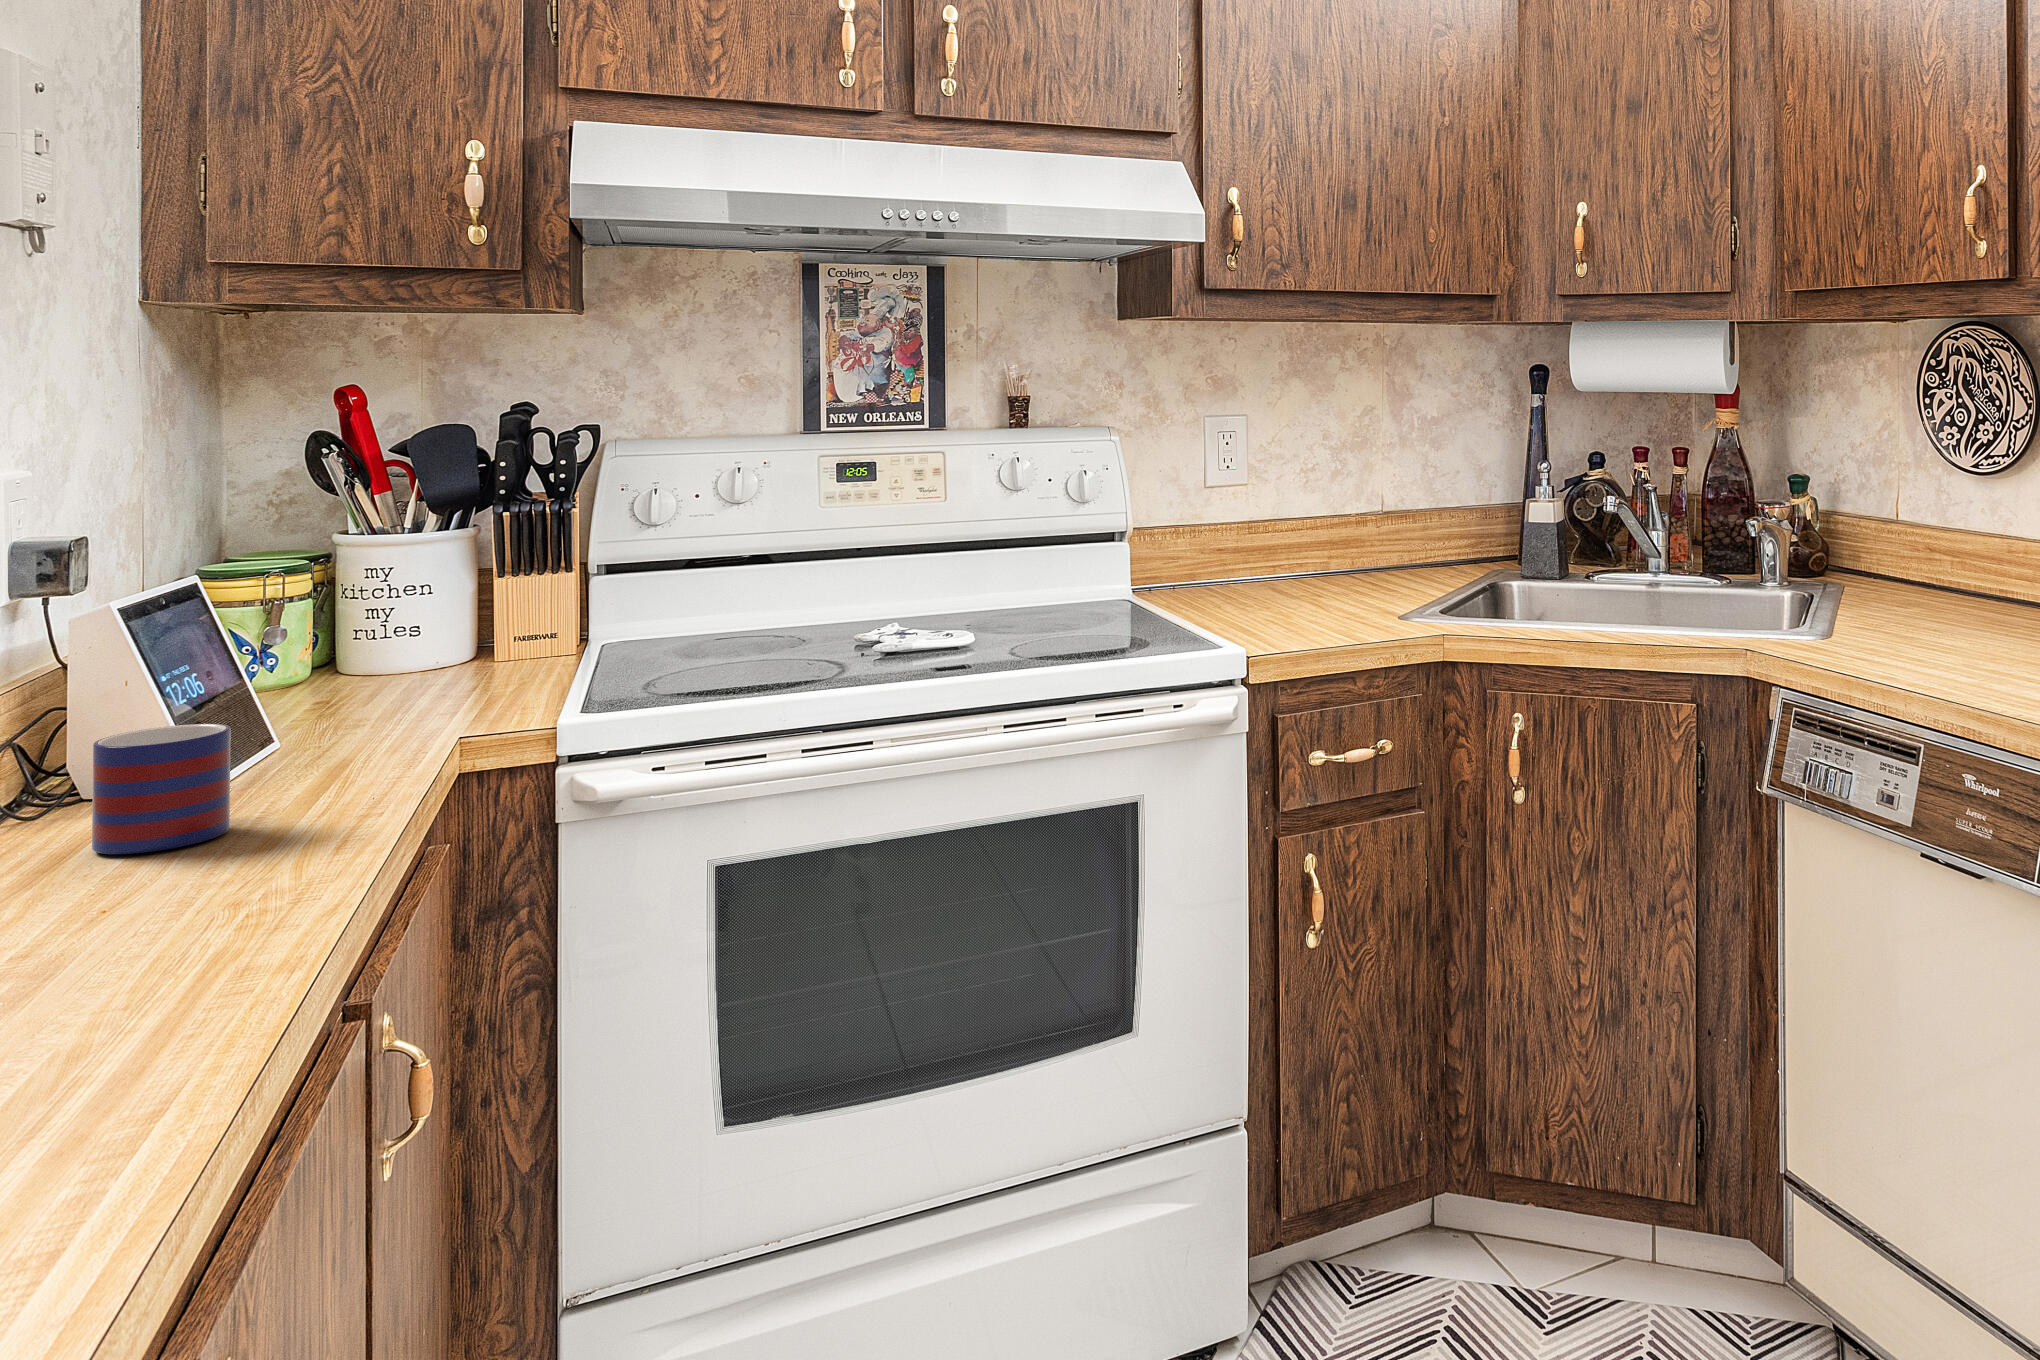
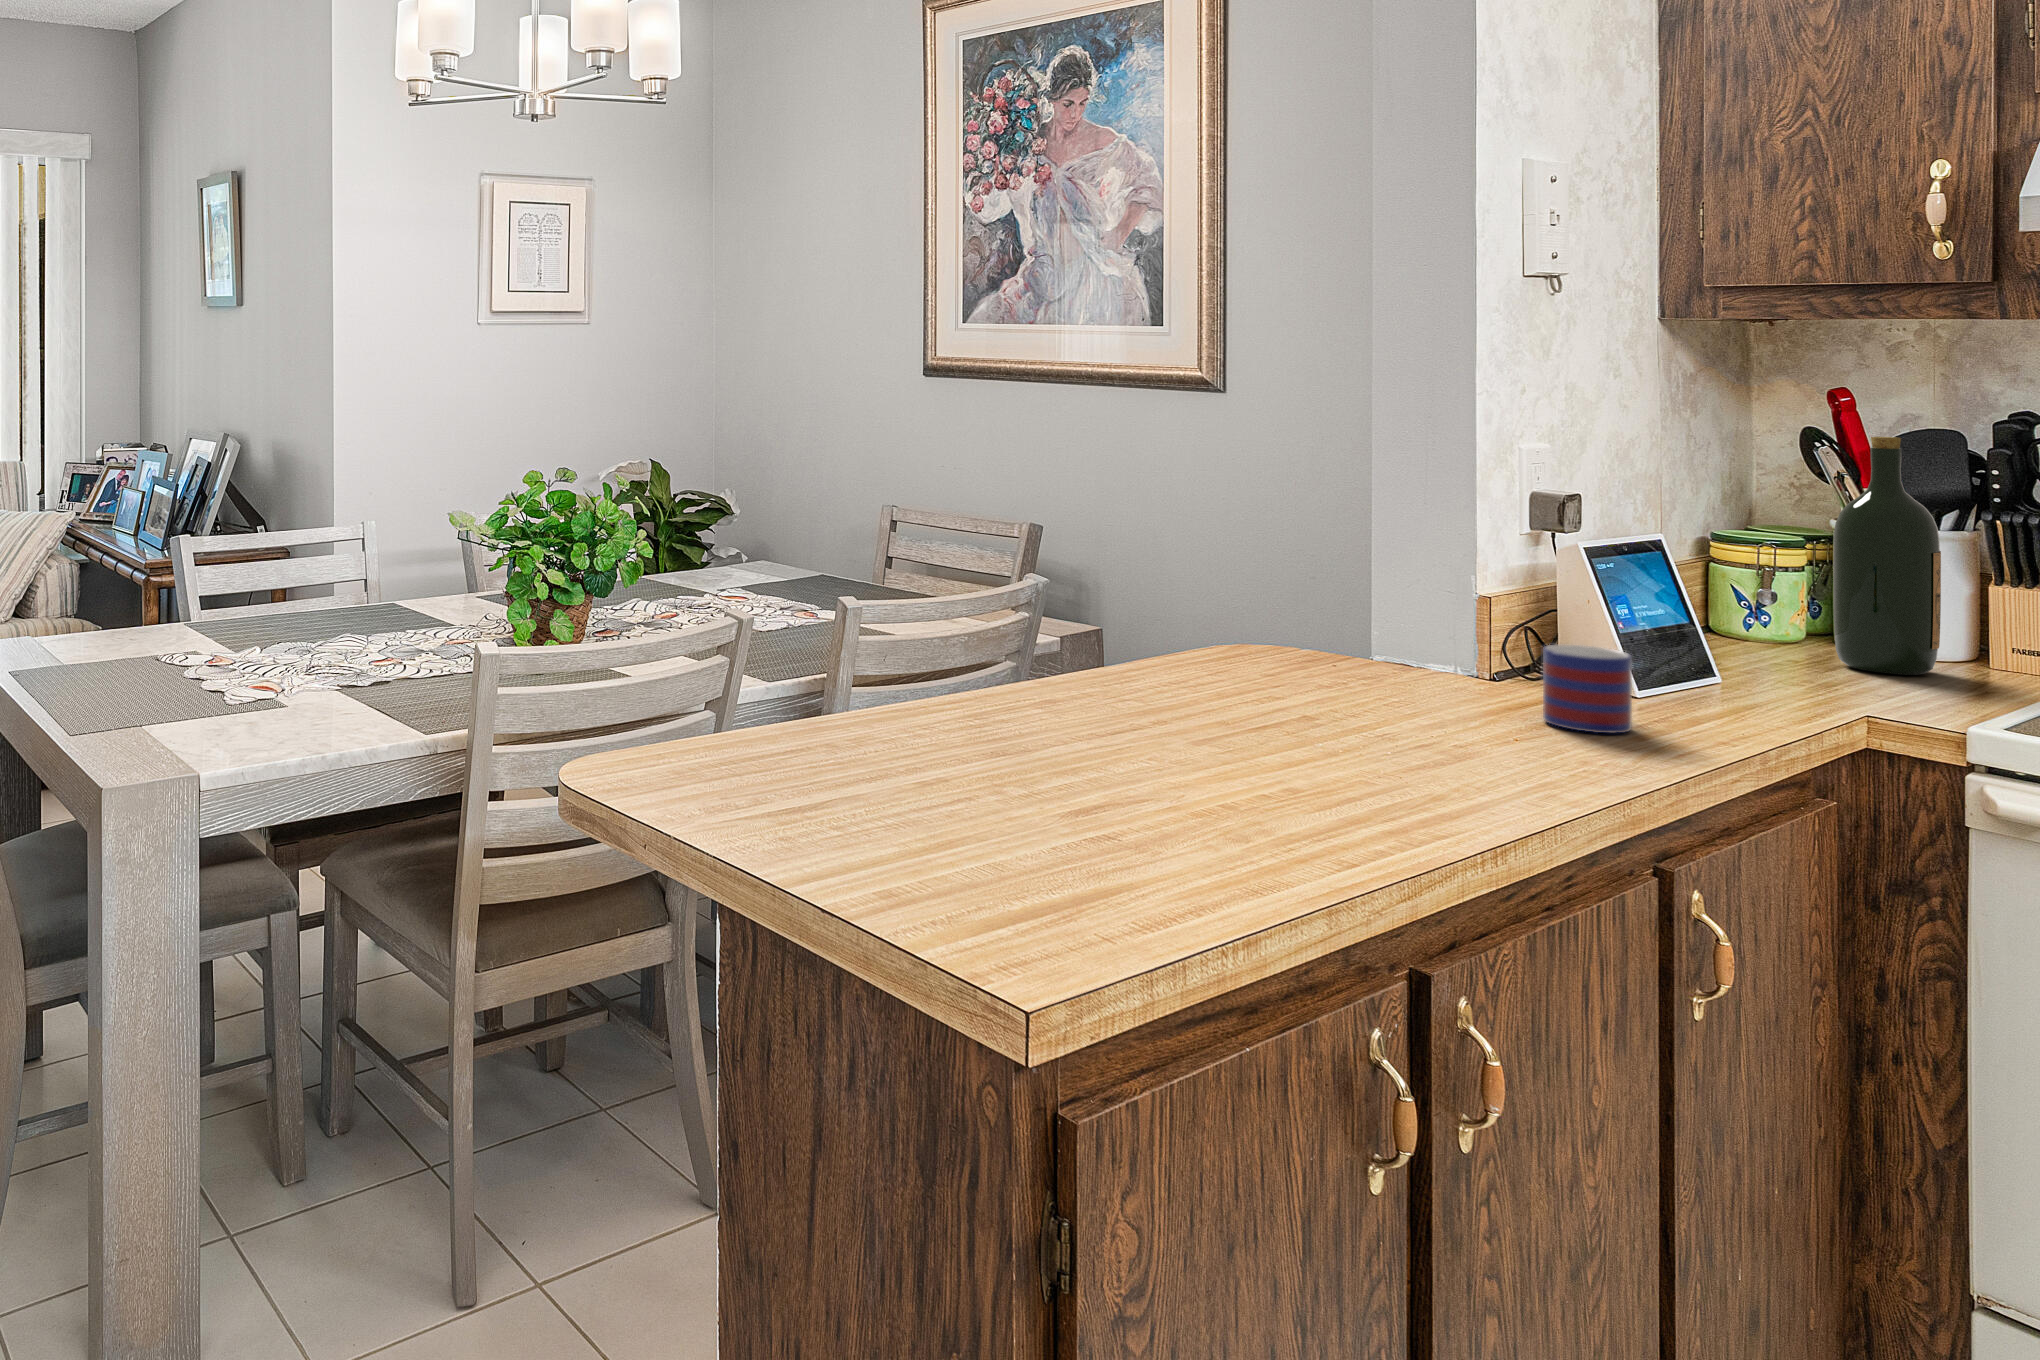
wine bottle: none [367,433,472,692] -> present [1833,437,1941,675]

